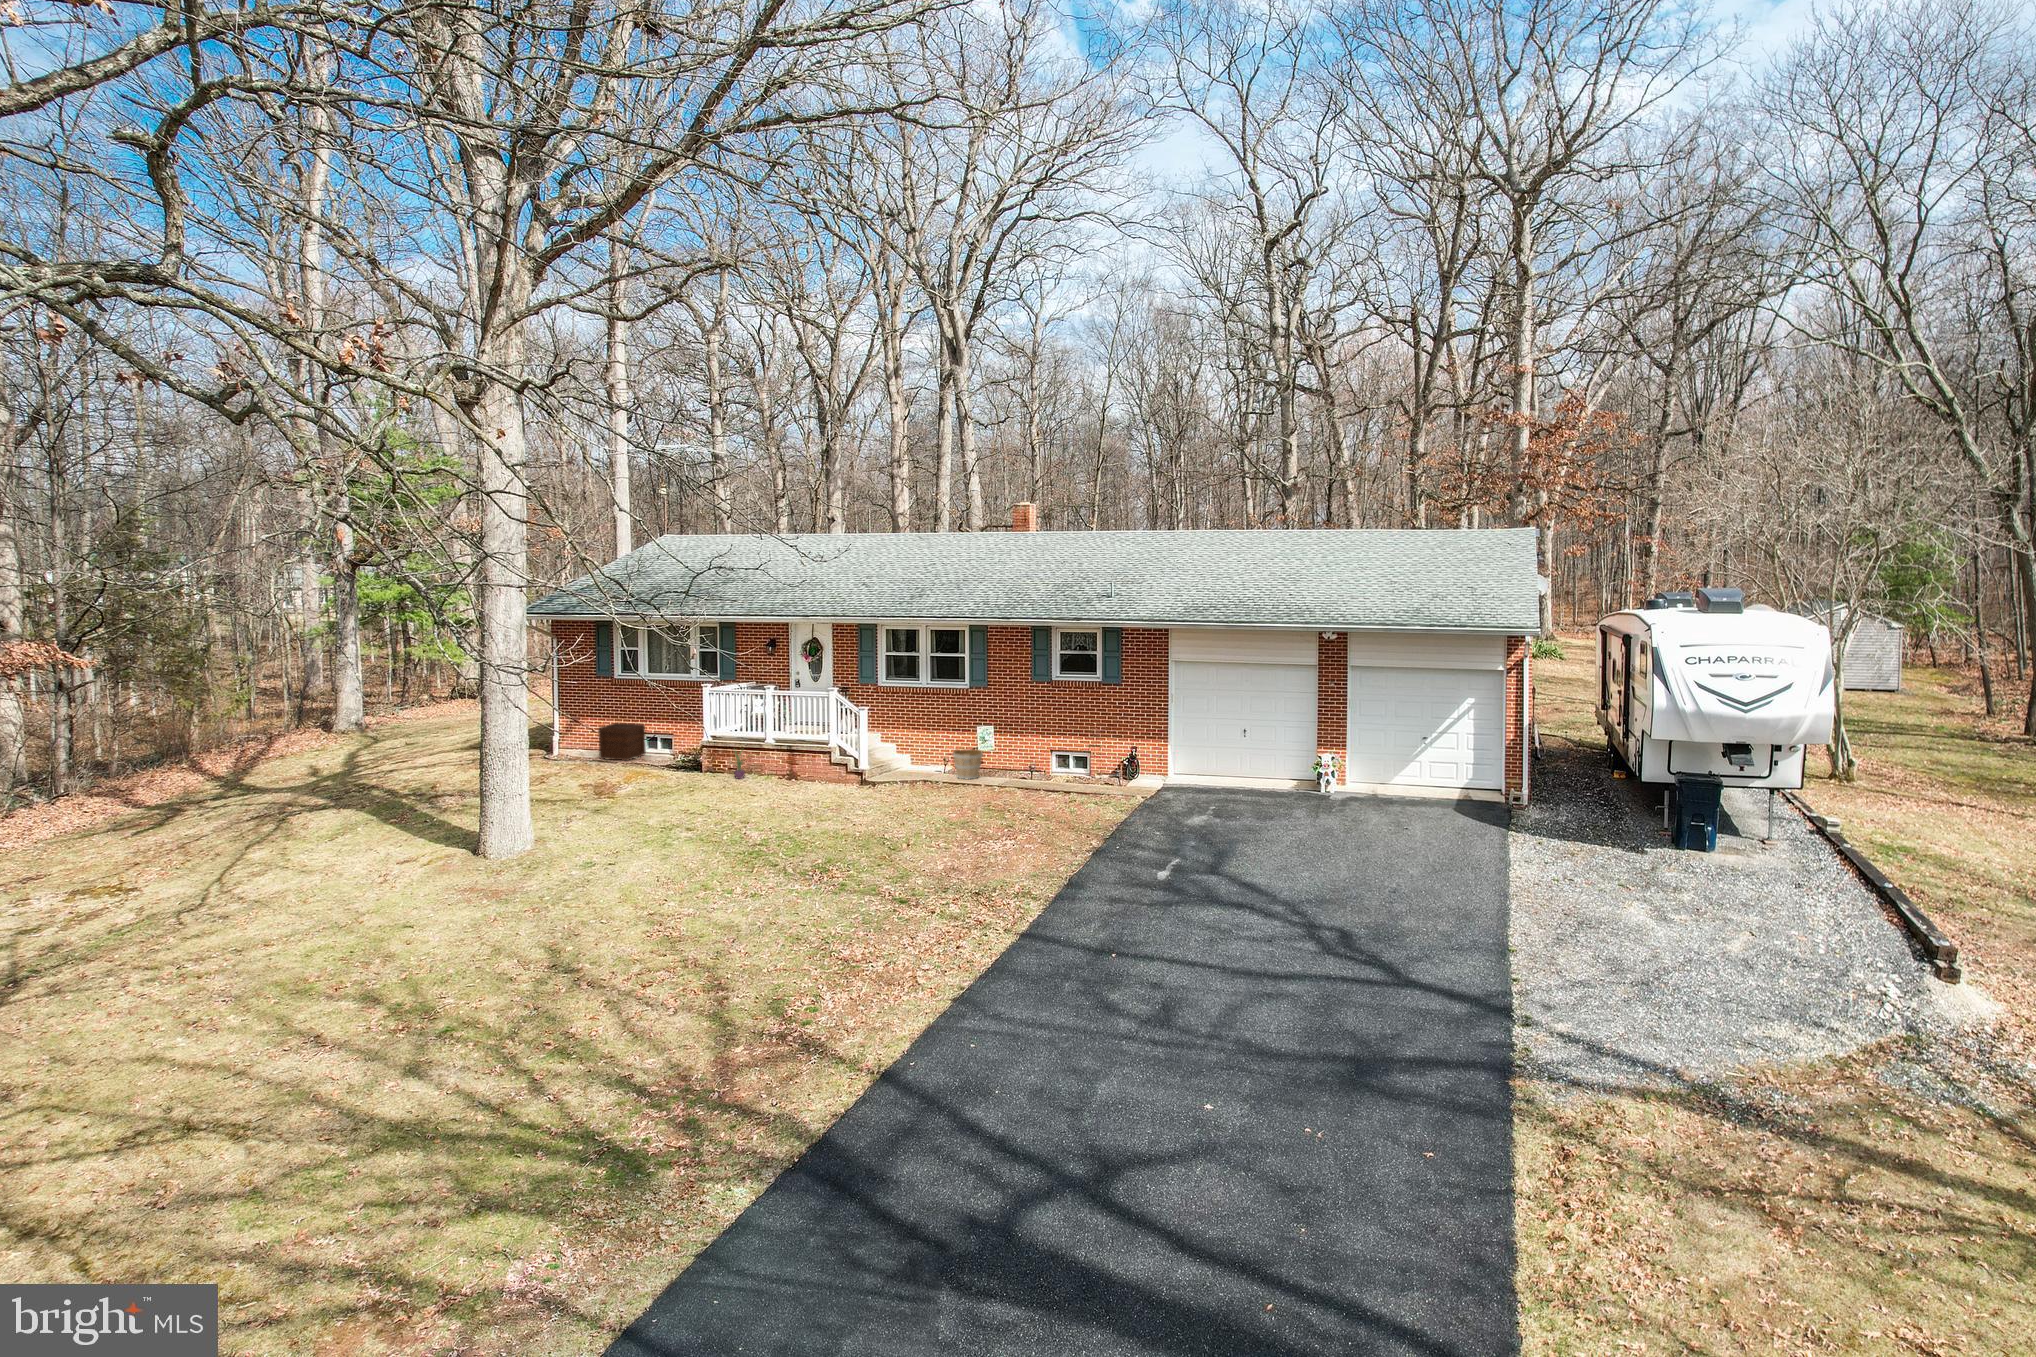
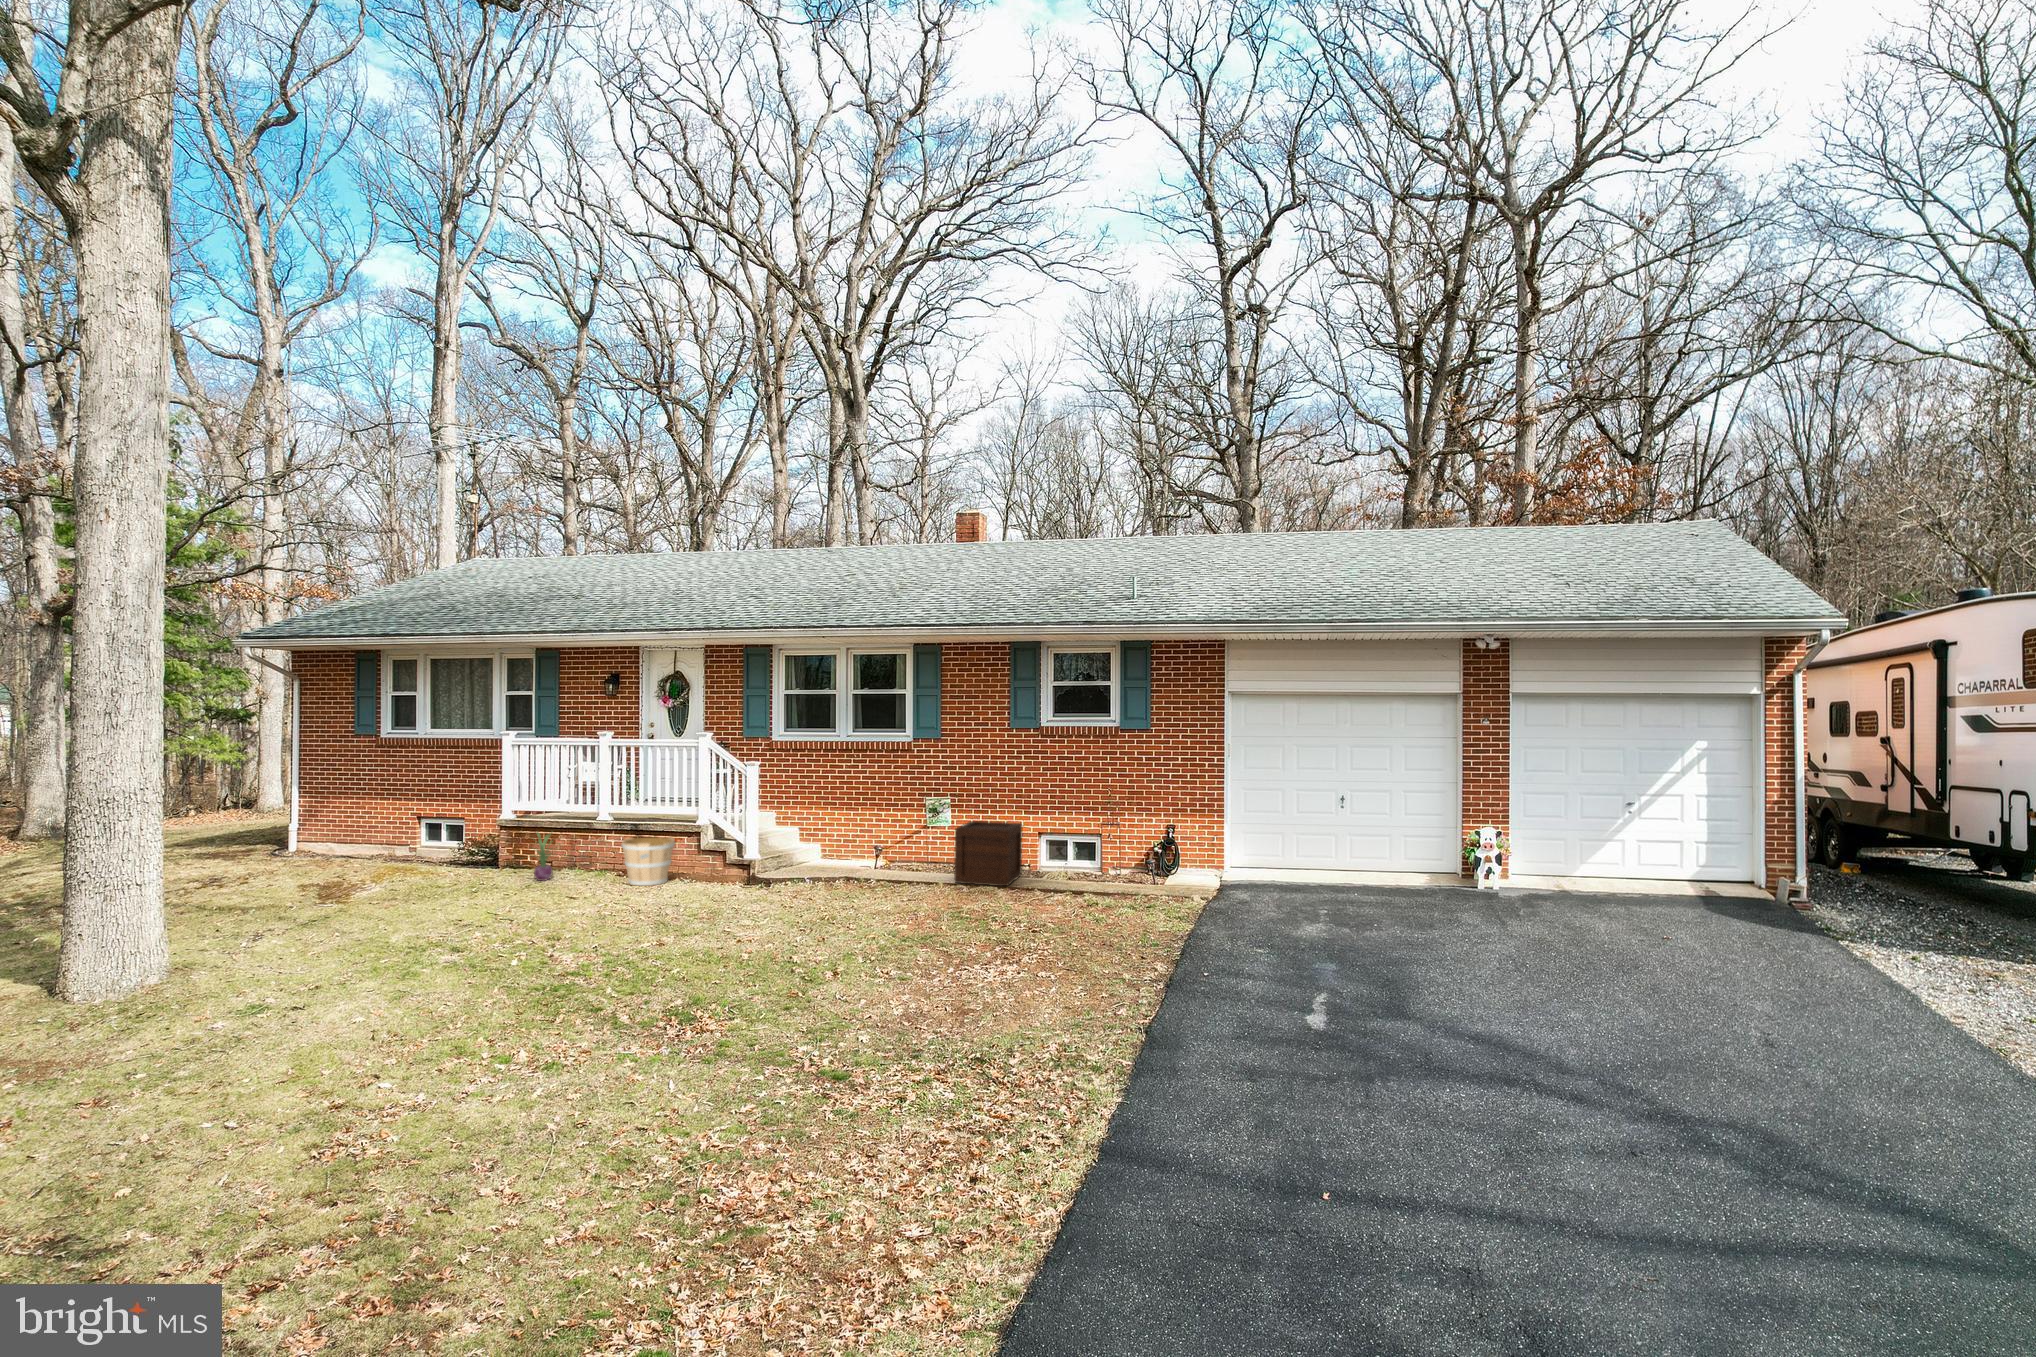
wooden crate: present [598,723,646,760] -> present [954,821,1022,886]
wooden bucket: present [953,750,983,779] -> present [622,837,675,886]

